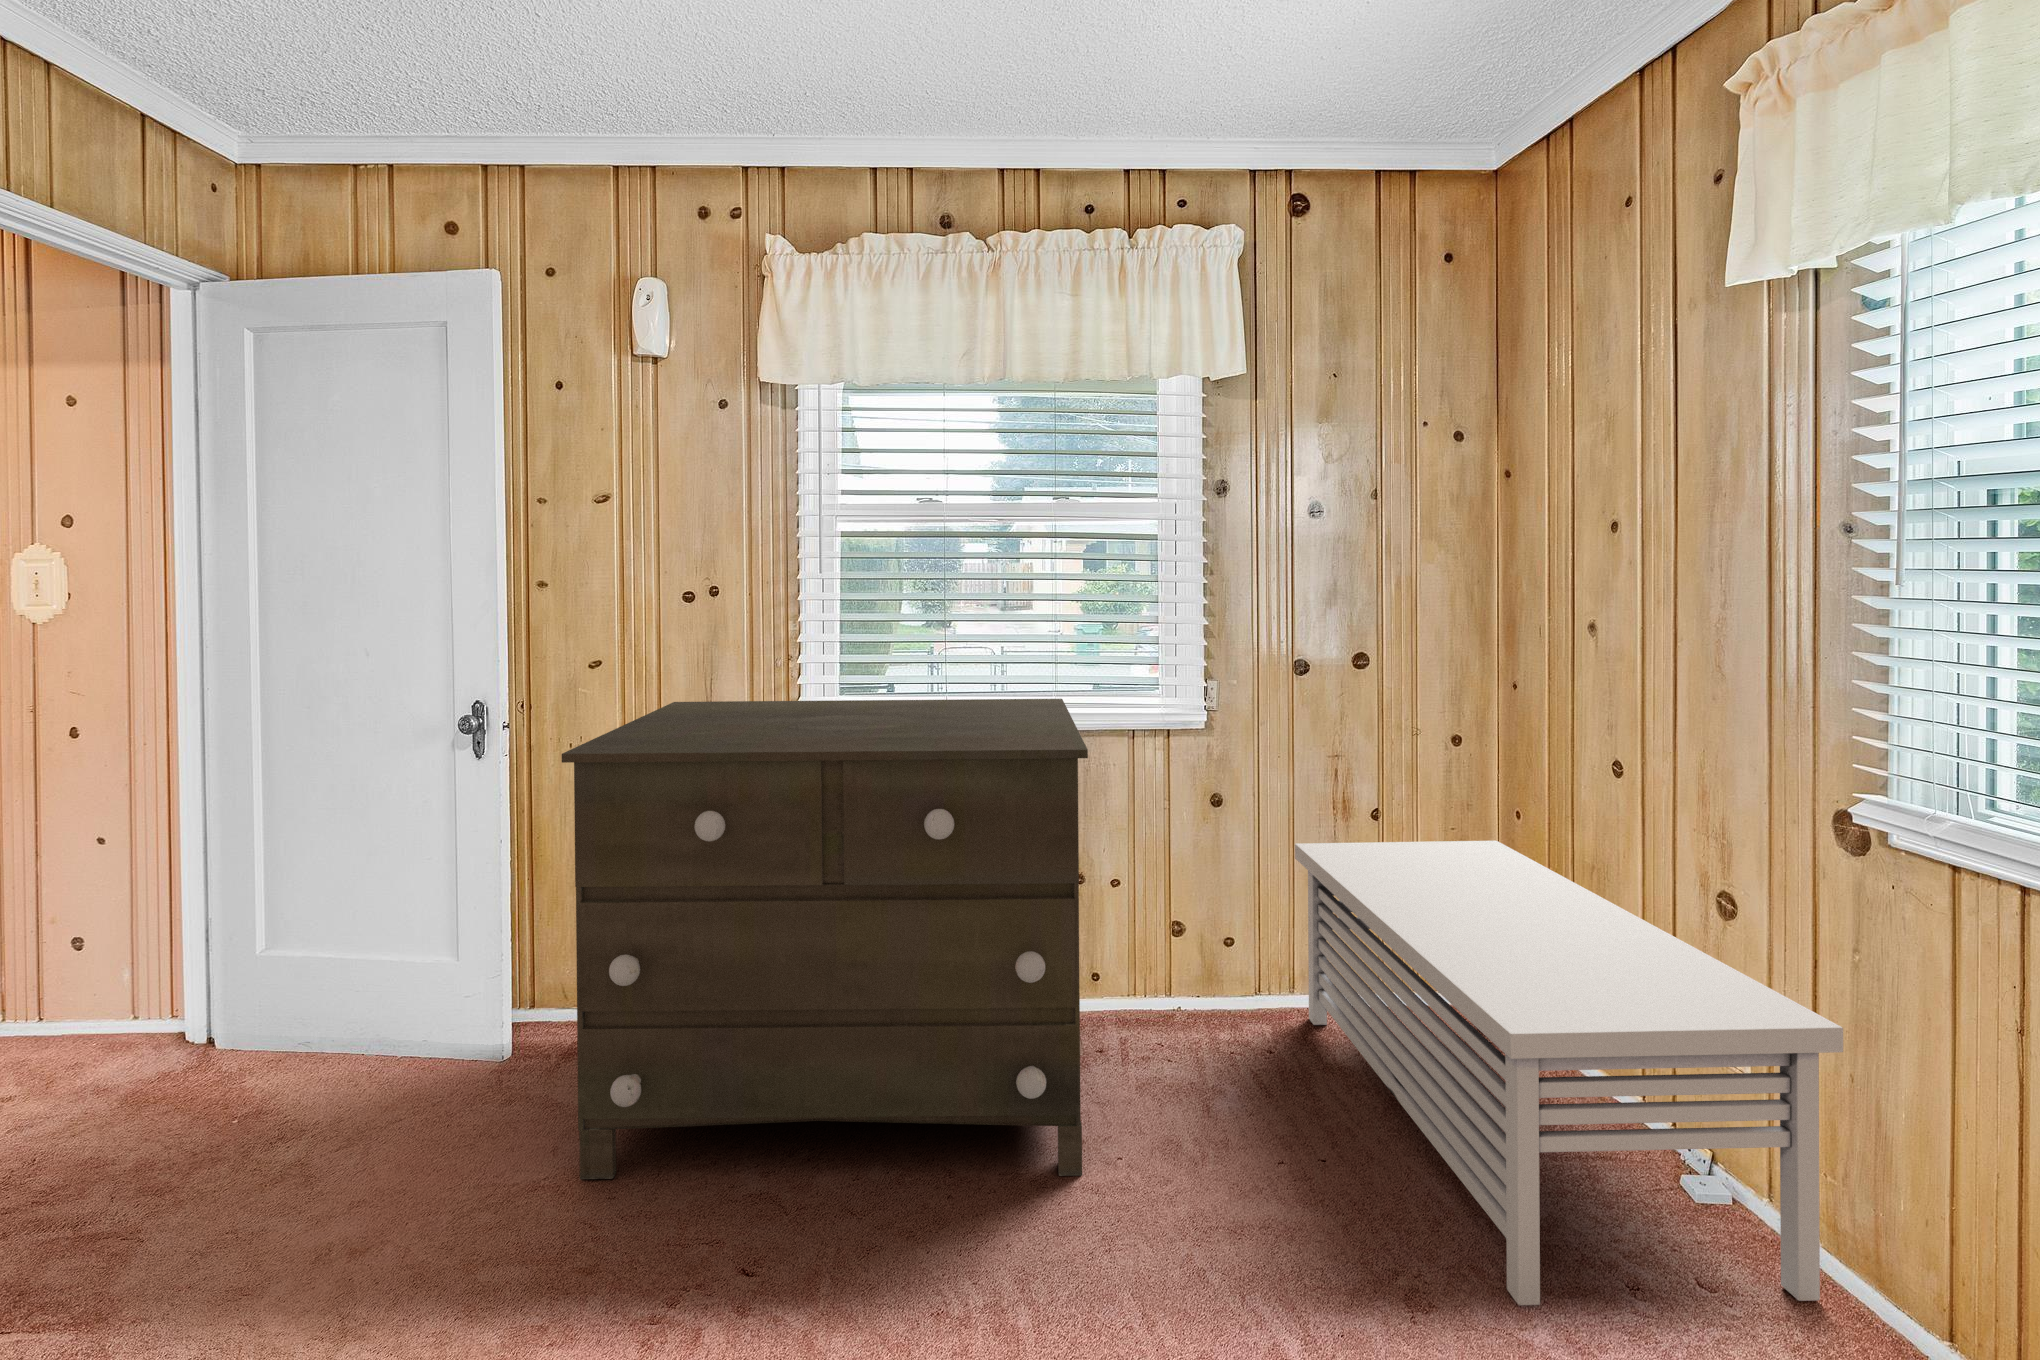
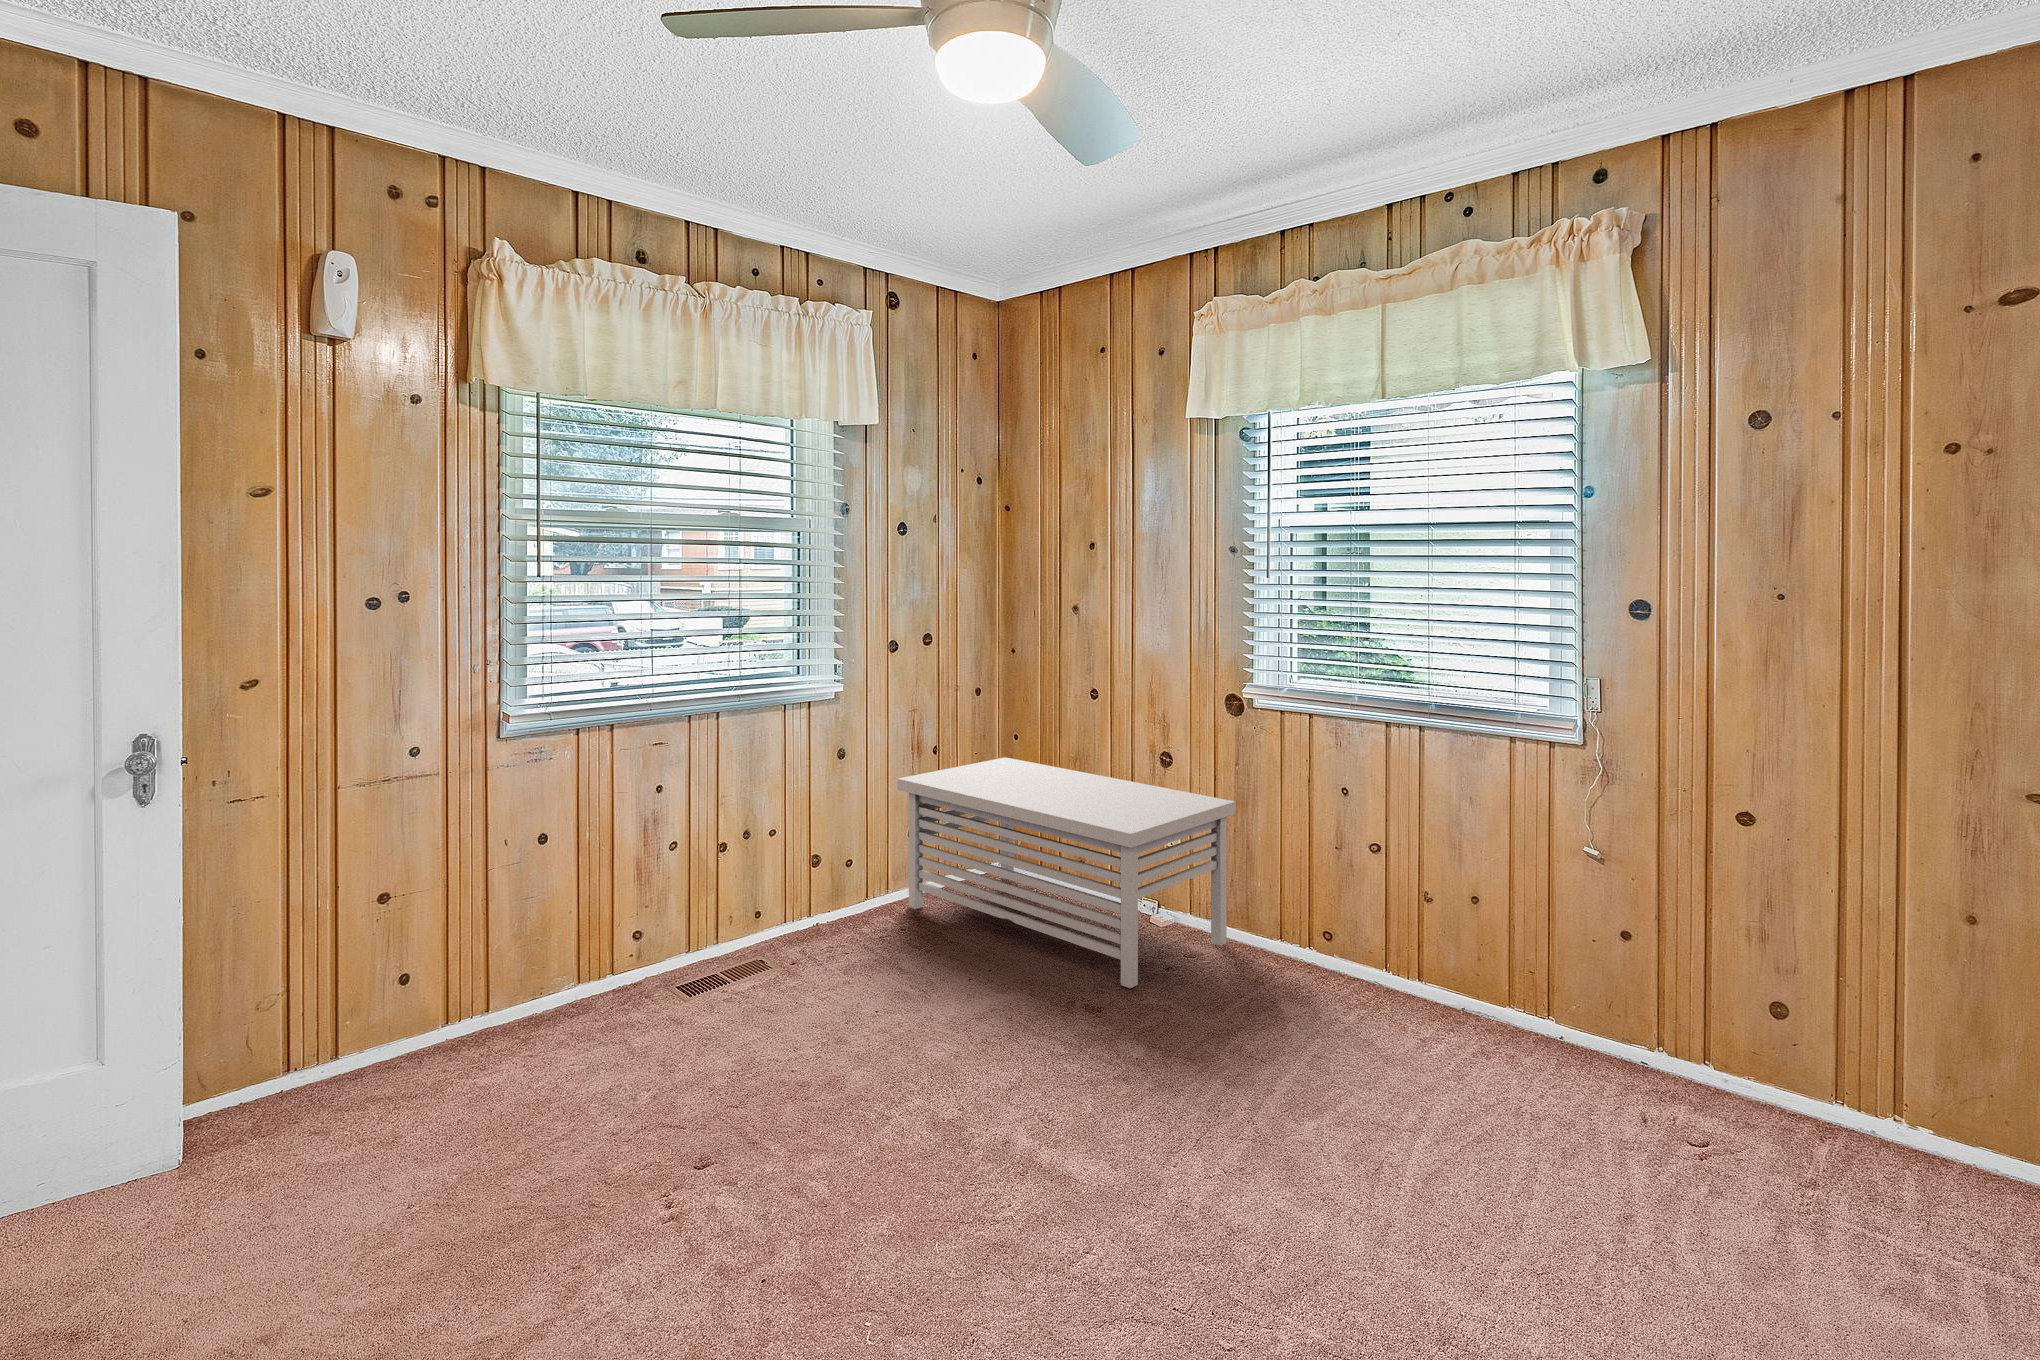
dresser: present [562,699,1088,1179] -> none [361,683,875,1184]

